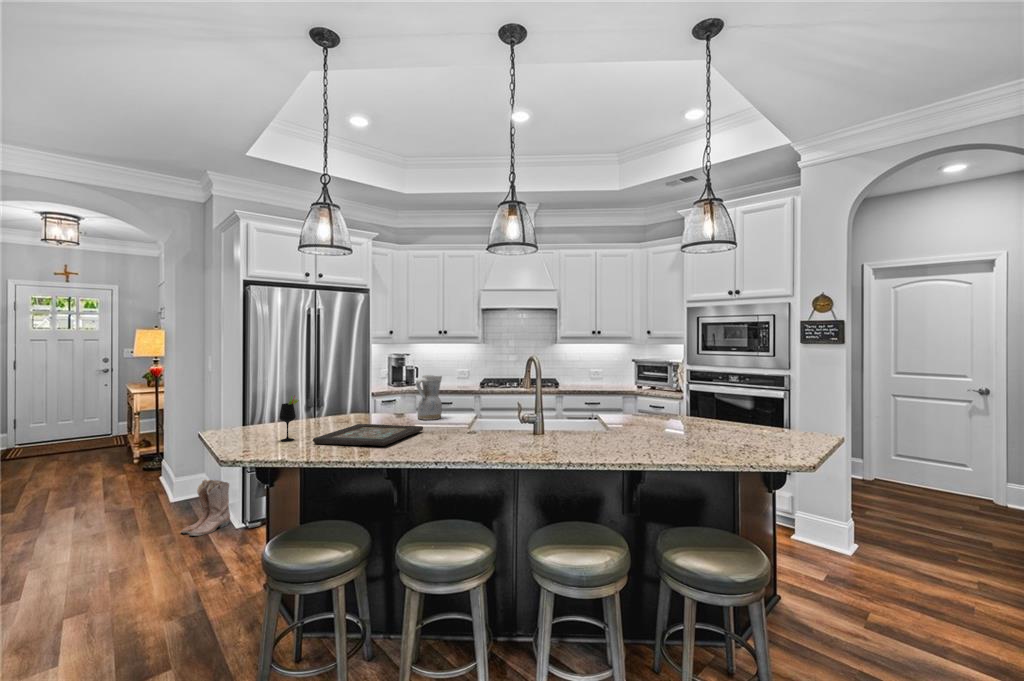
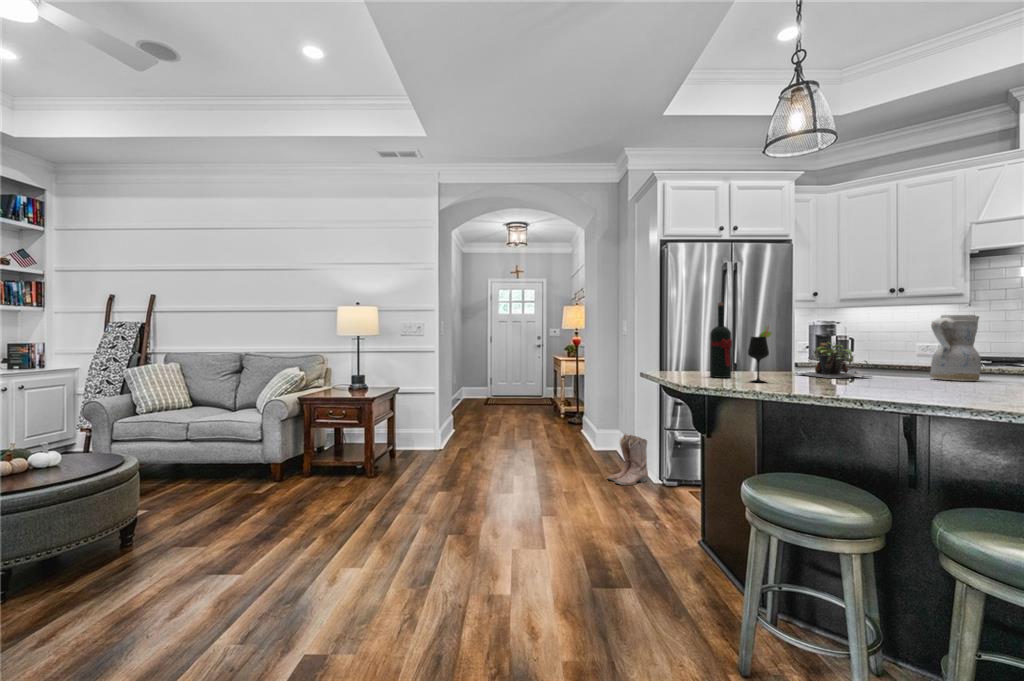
wine bottle: none [255,371,274,436] -> present [710,303,732,378]
plant: none [333,395,383,426] -> present [795,342,872,378]
decorative tray: present [313,424,423,446] -> none [803,374,983,395]

